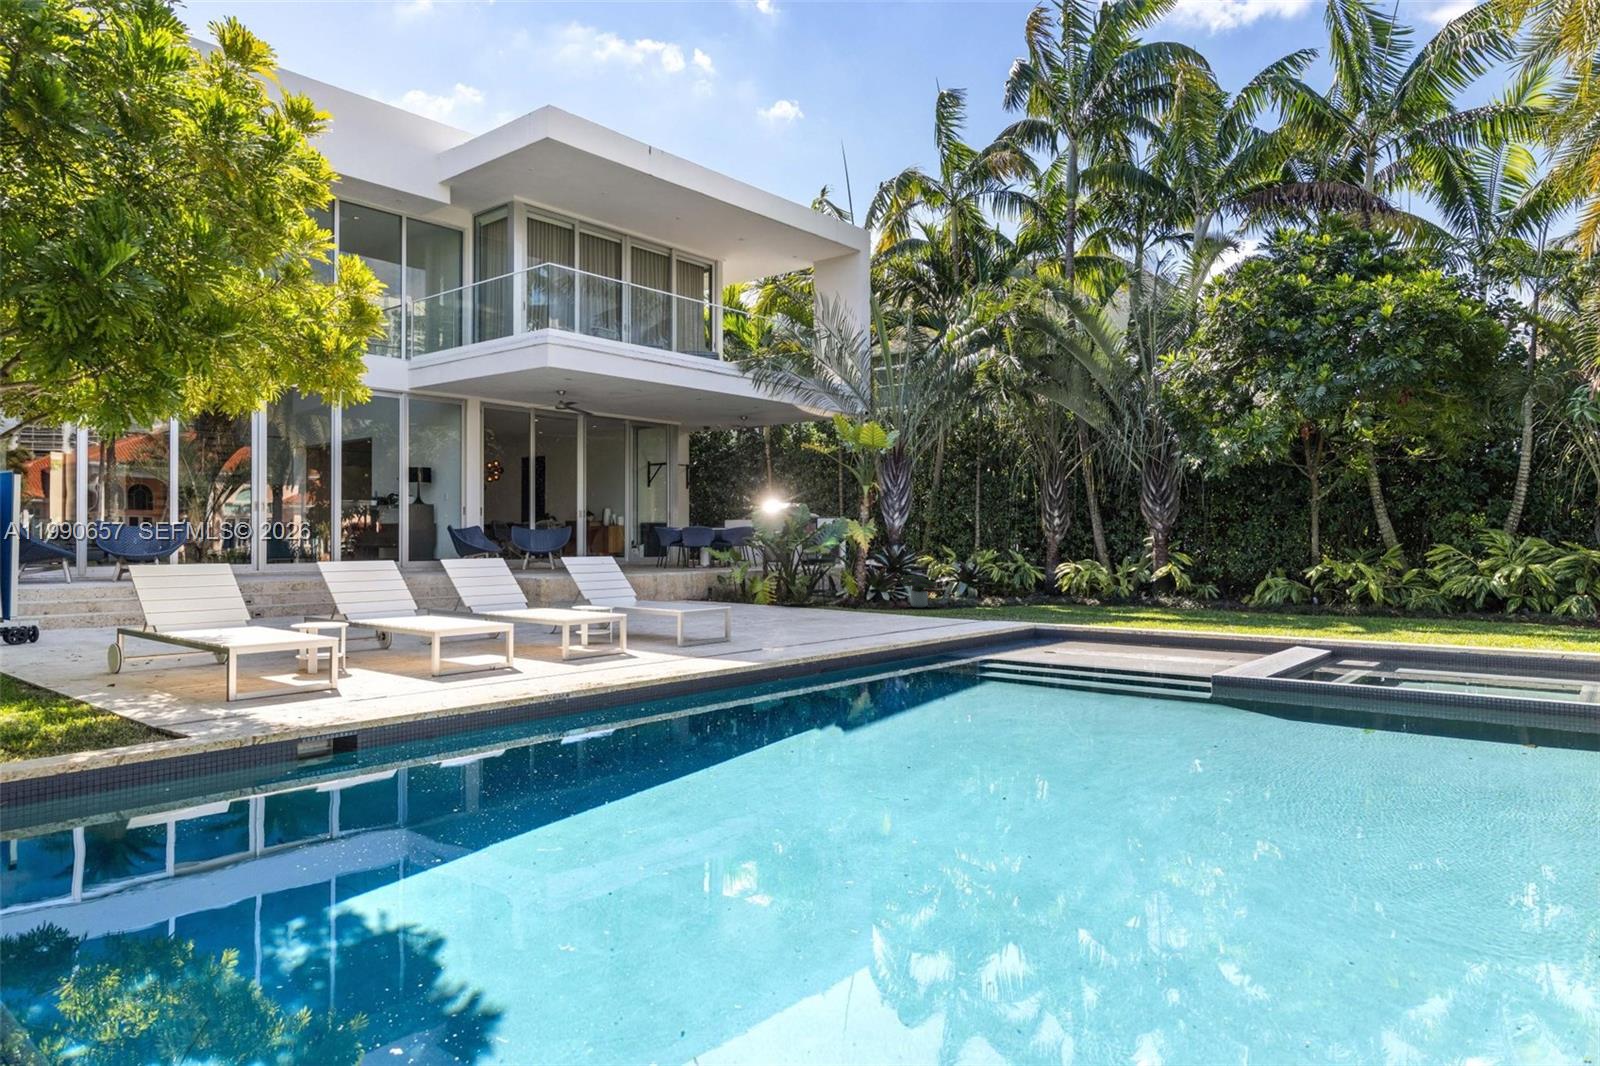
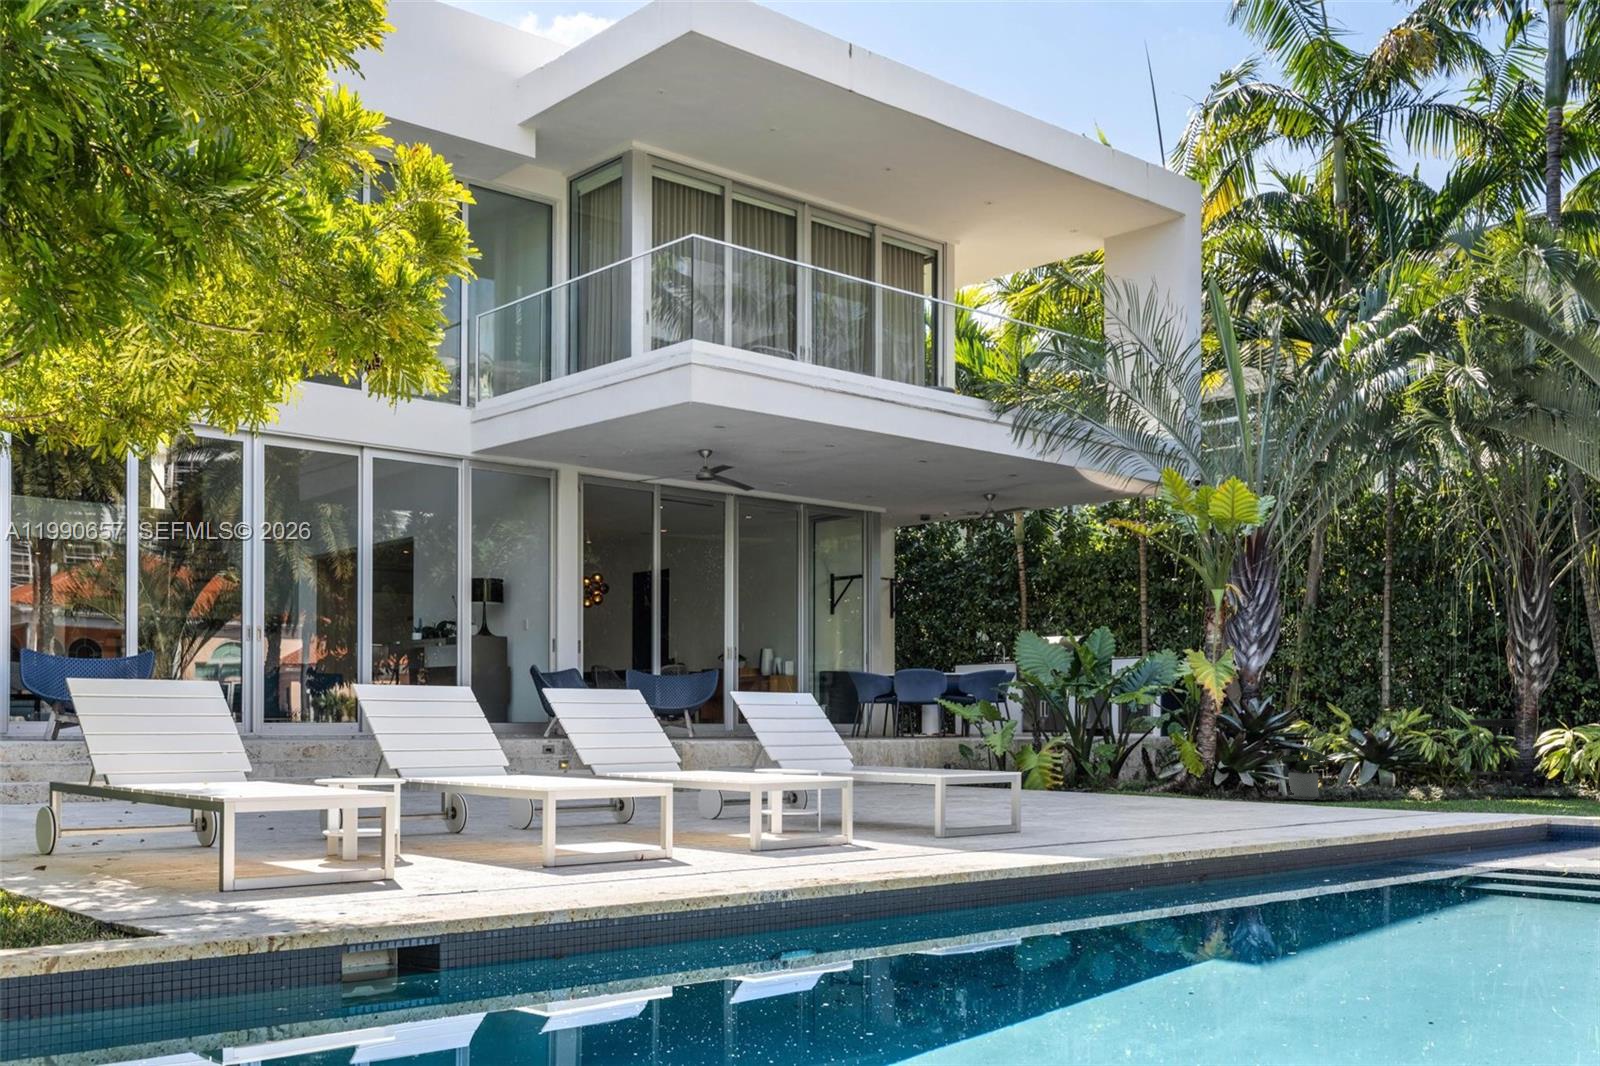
stool: present [802,558,837,605] -> present [1464,719,1531,797]

